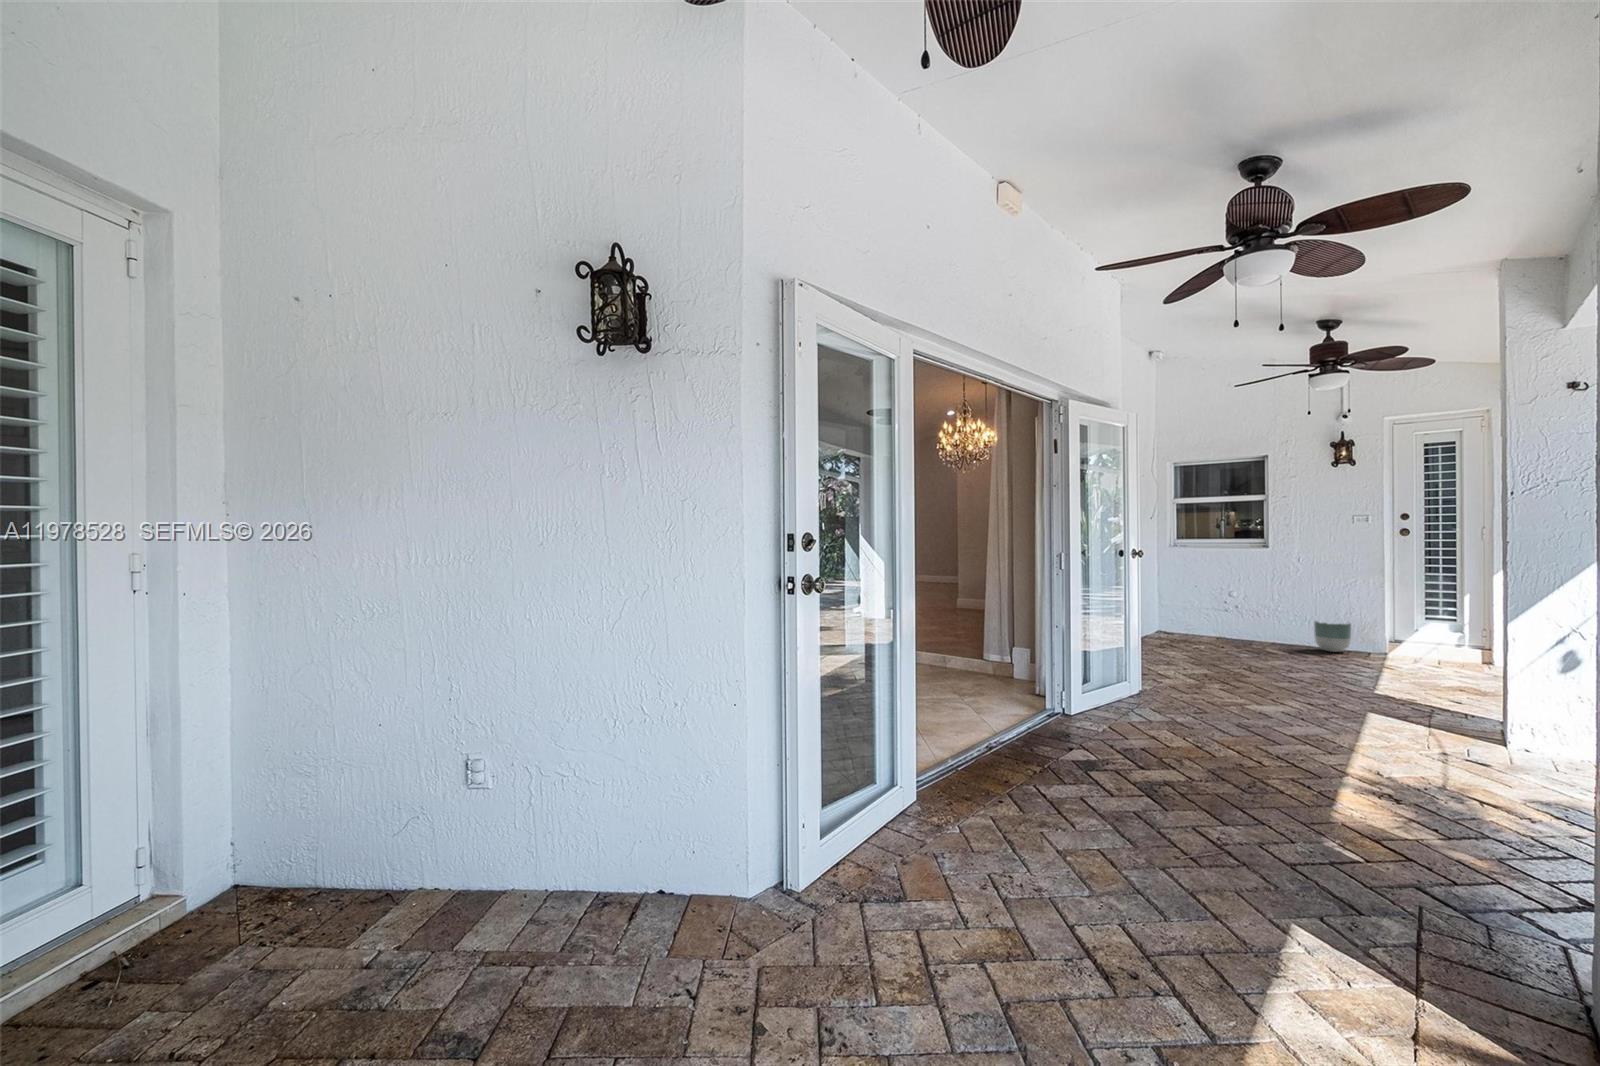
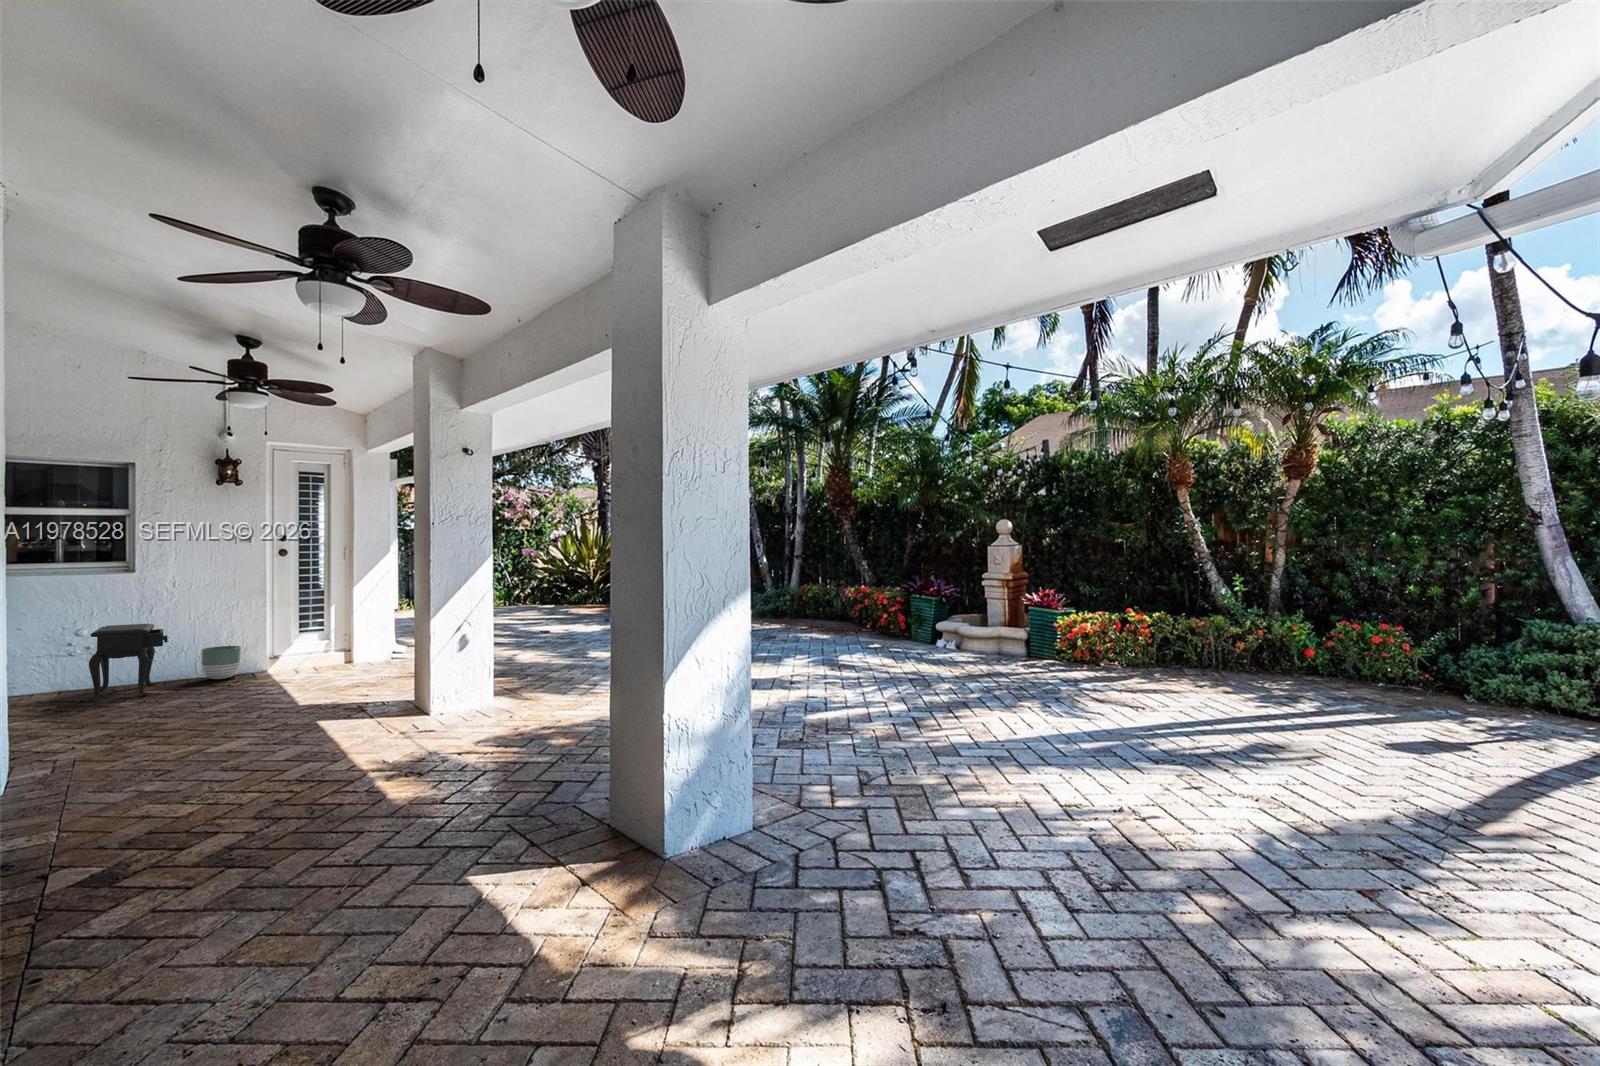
side table: none [1220,590,1283,653] -> present [87,624,168,702]

